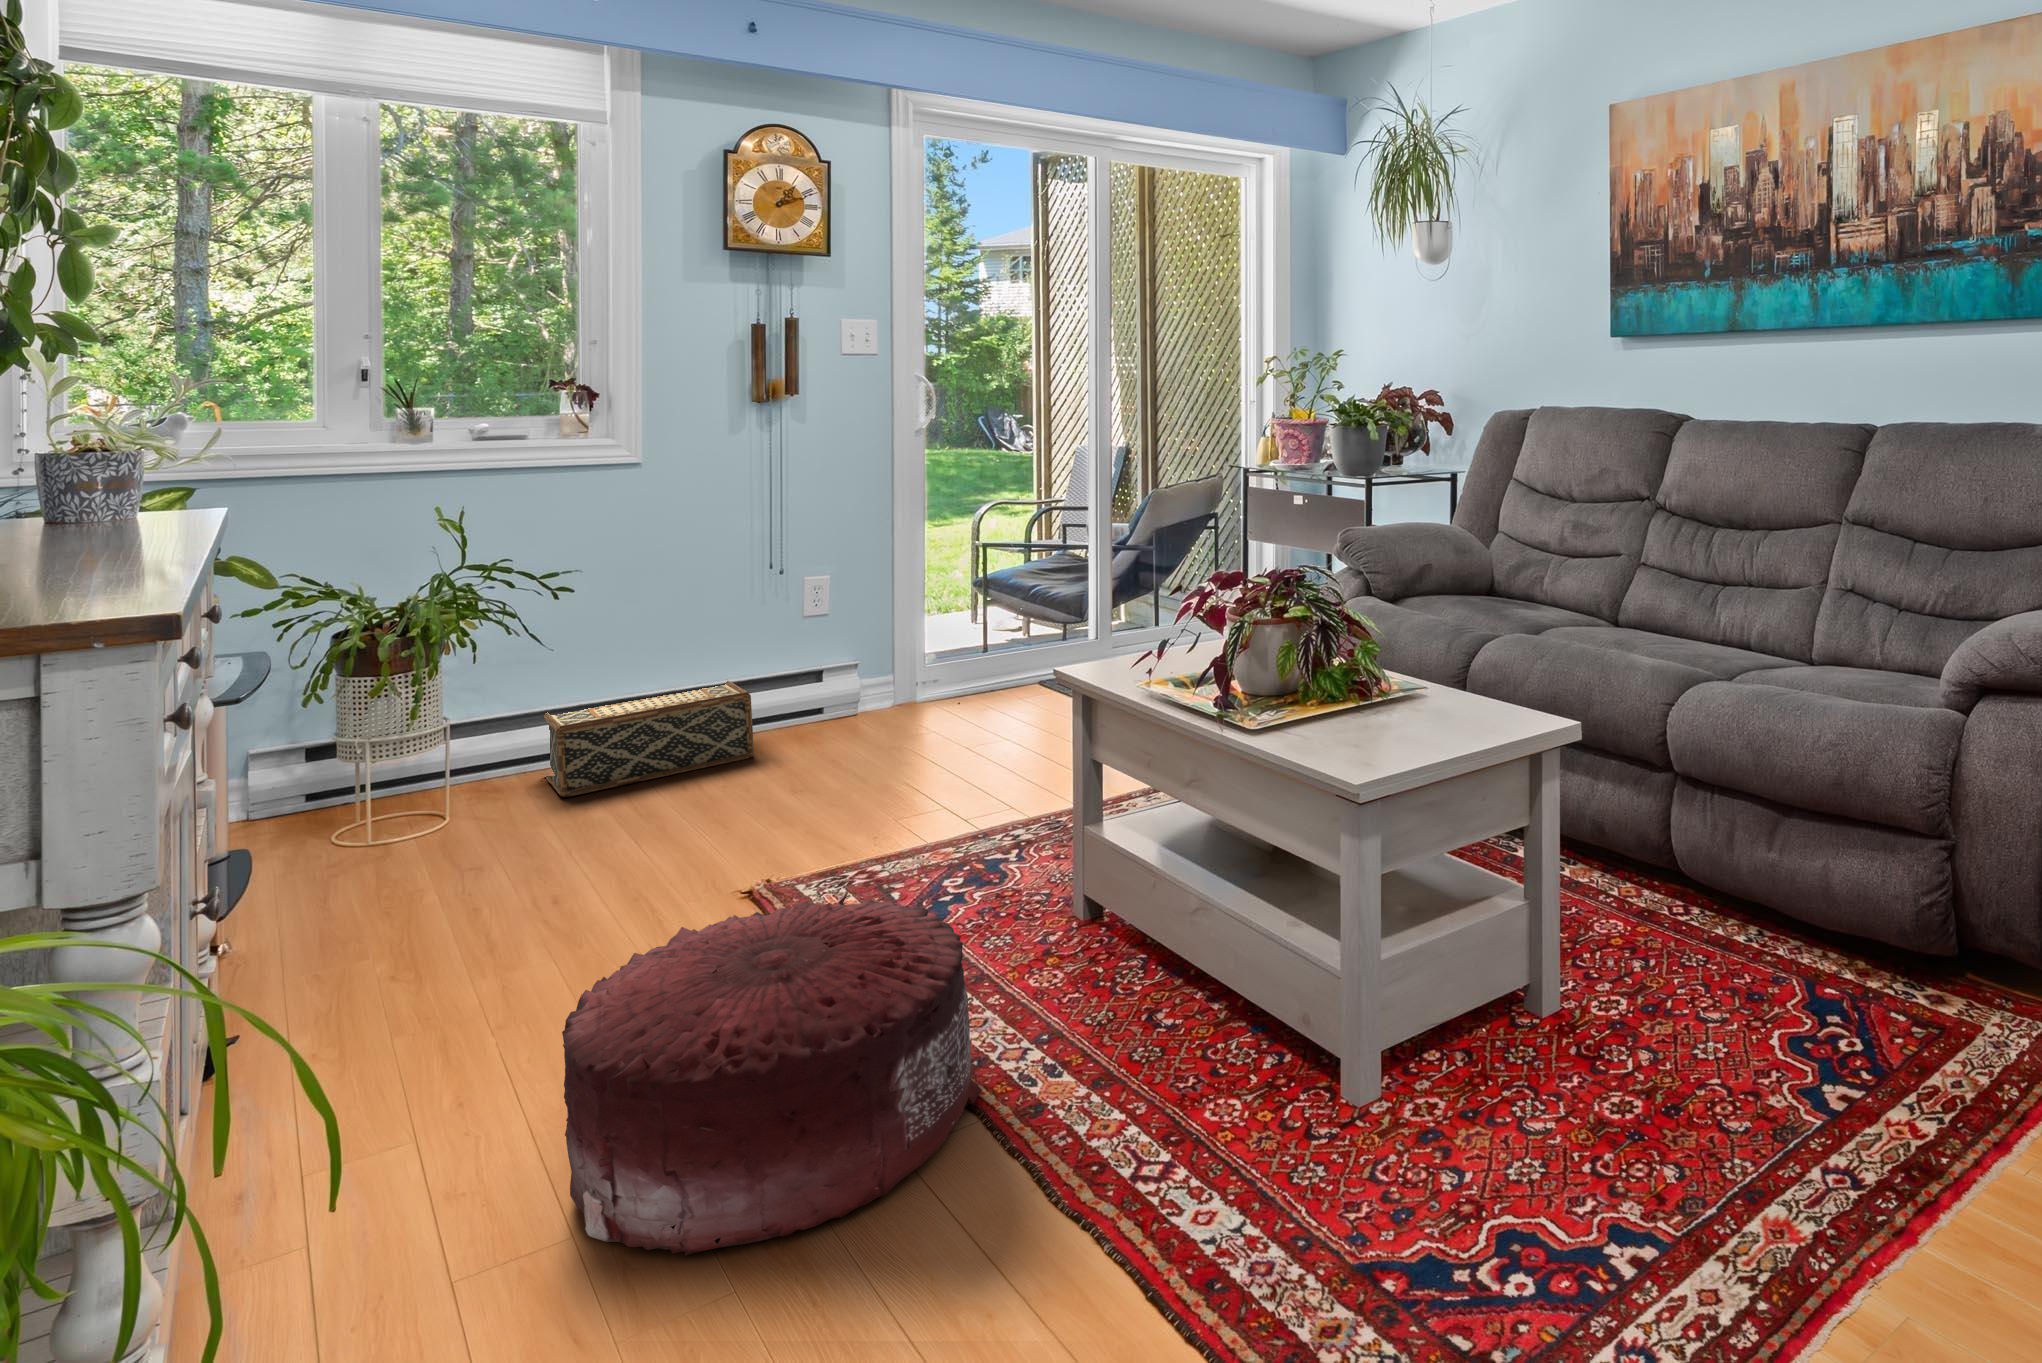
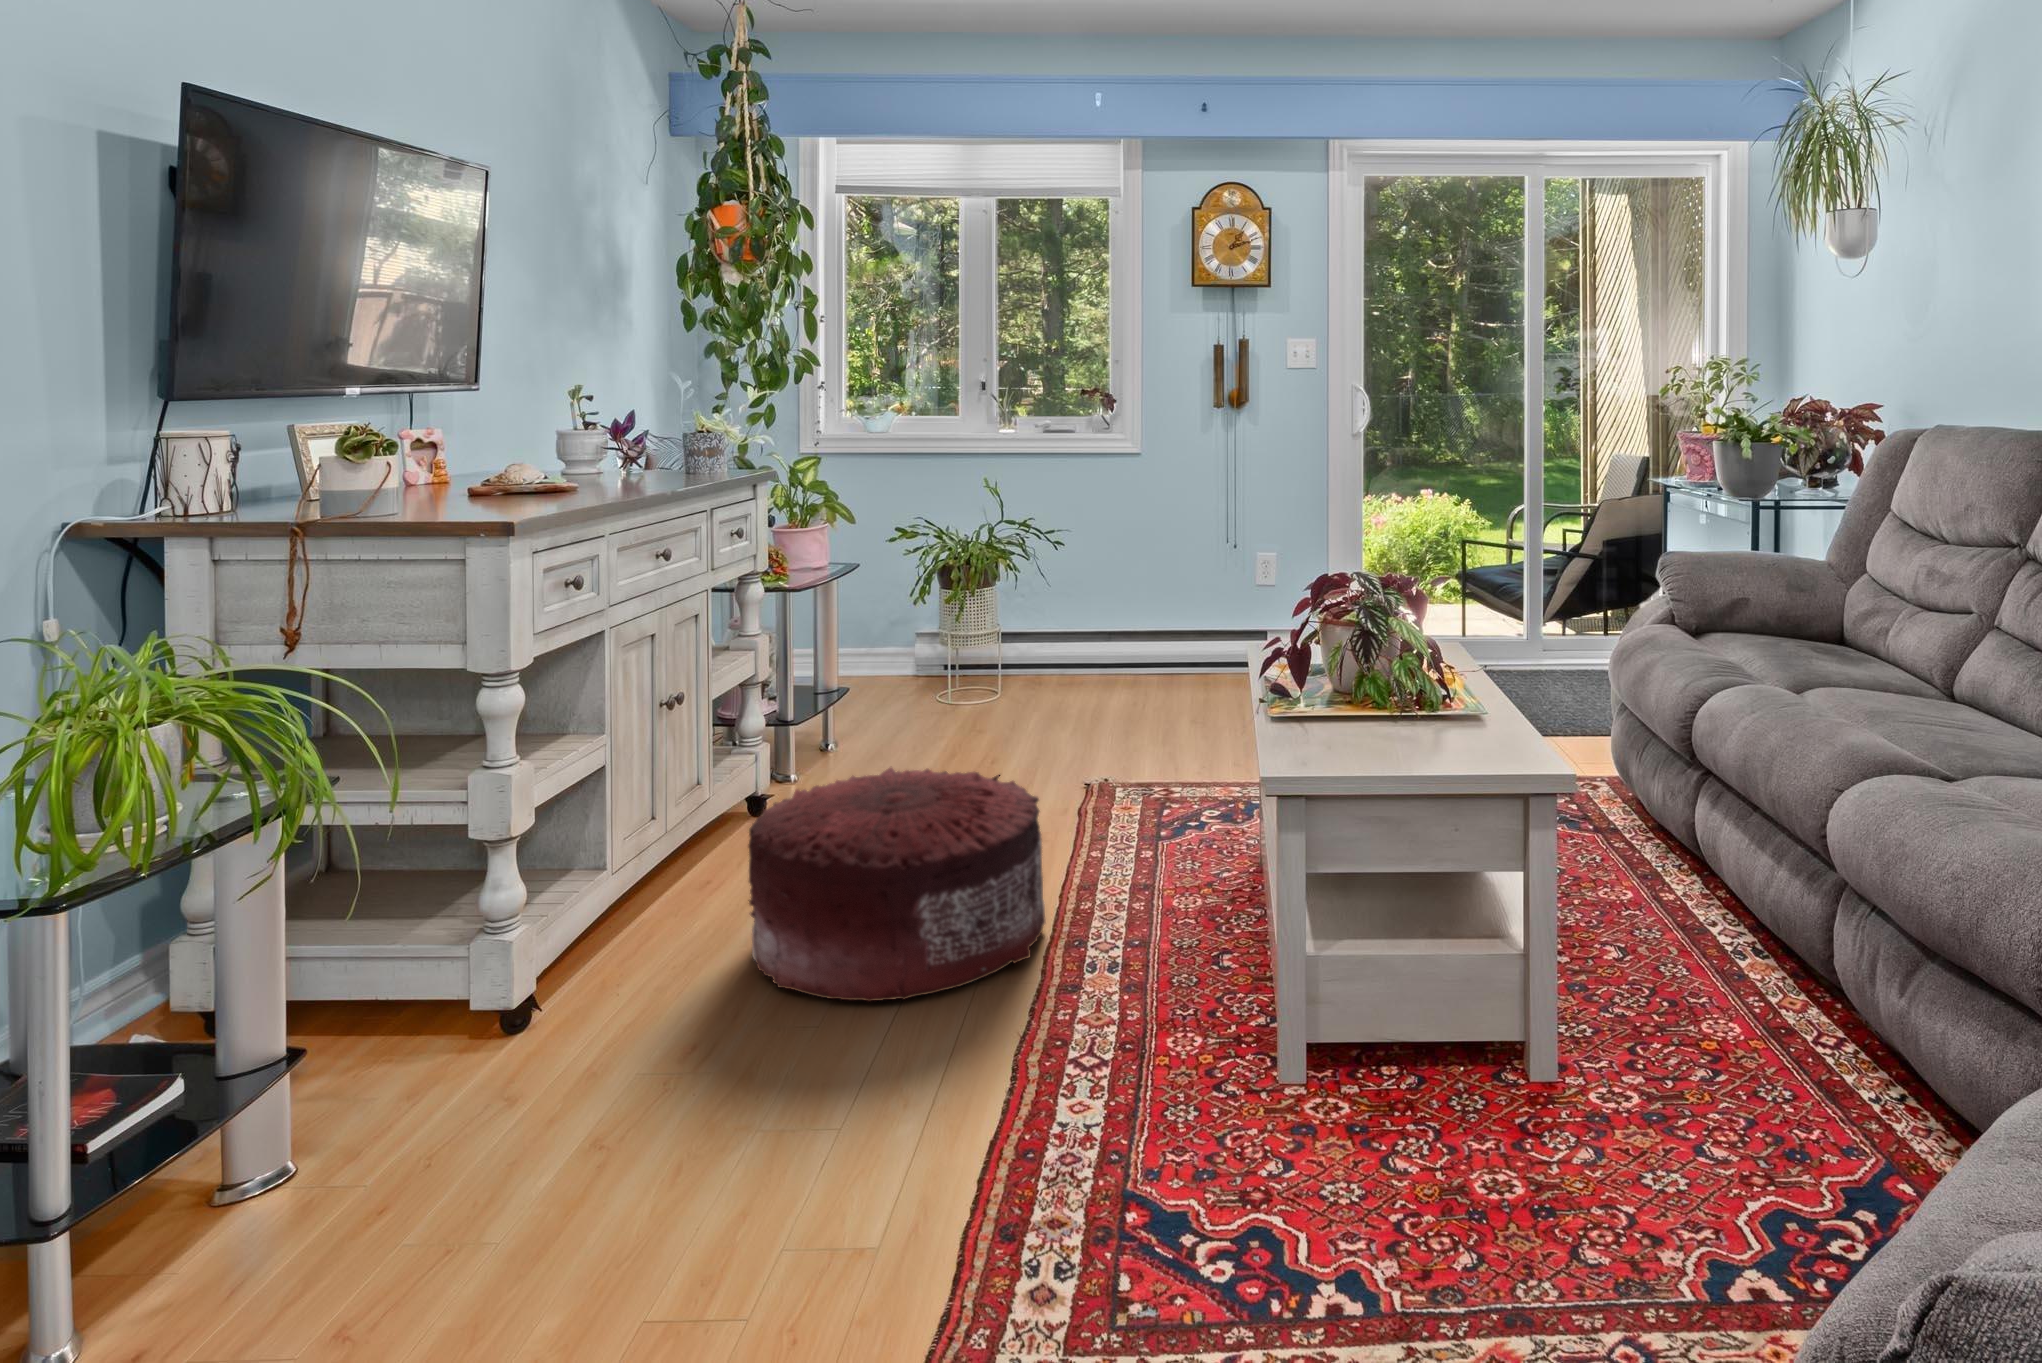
woven basket: present [544,681,754,797] -> none [1028,621,1169,691]

